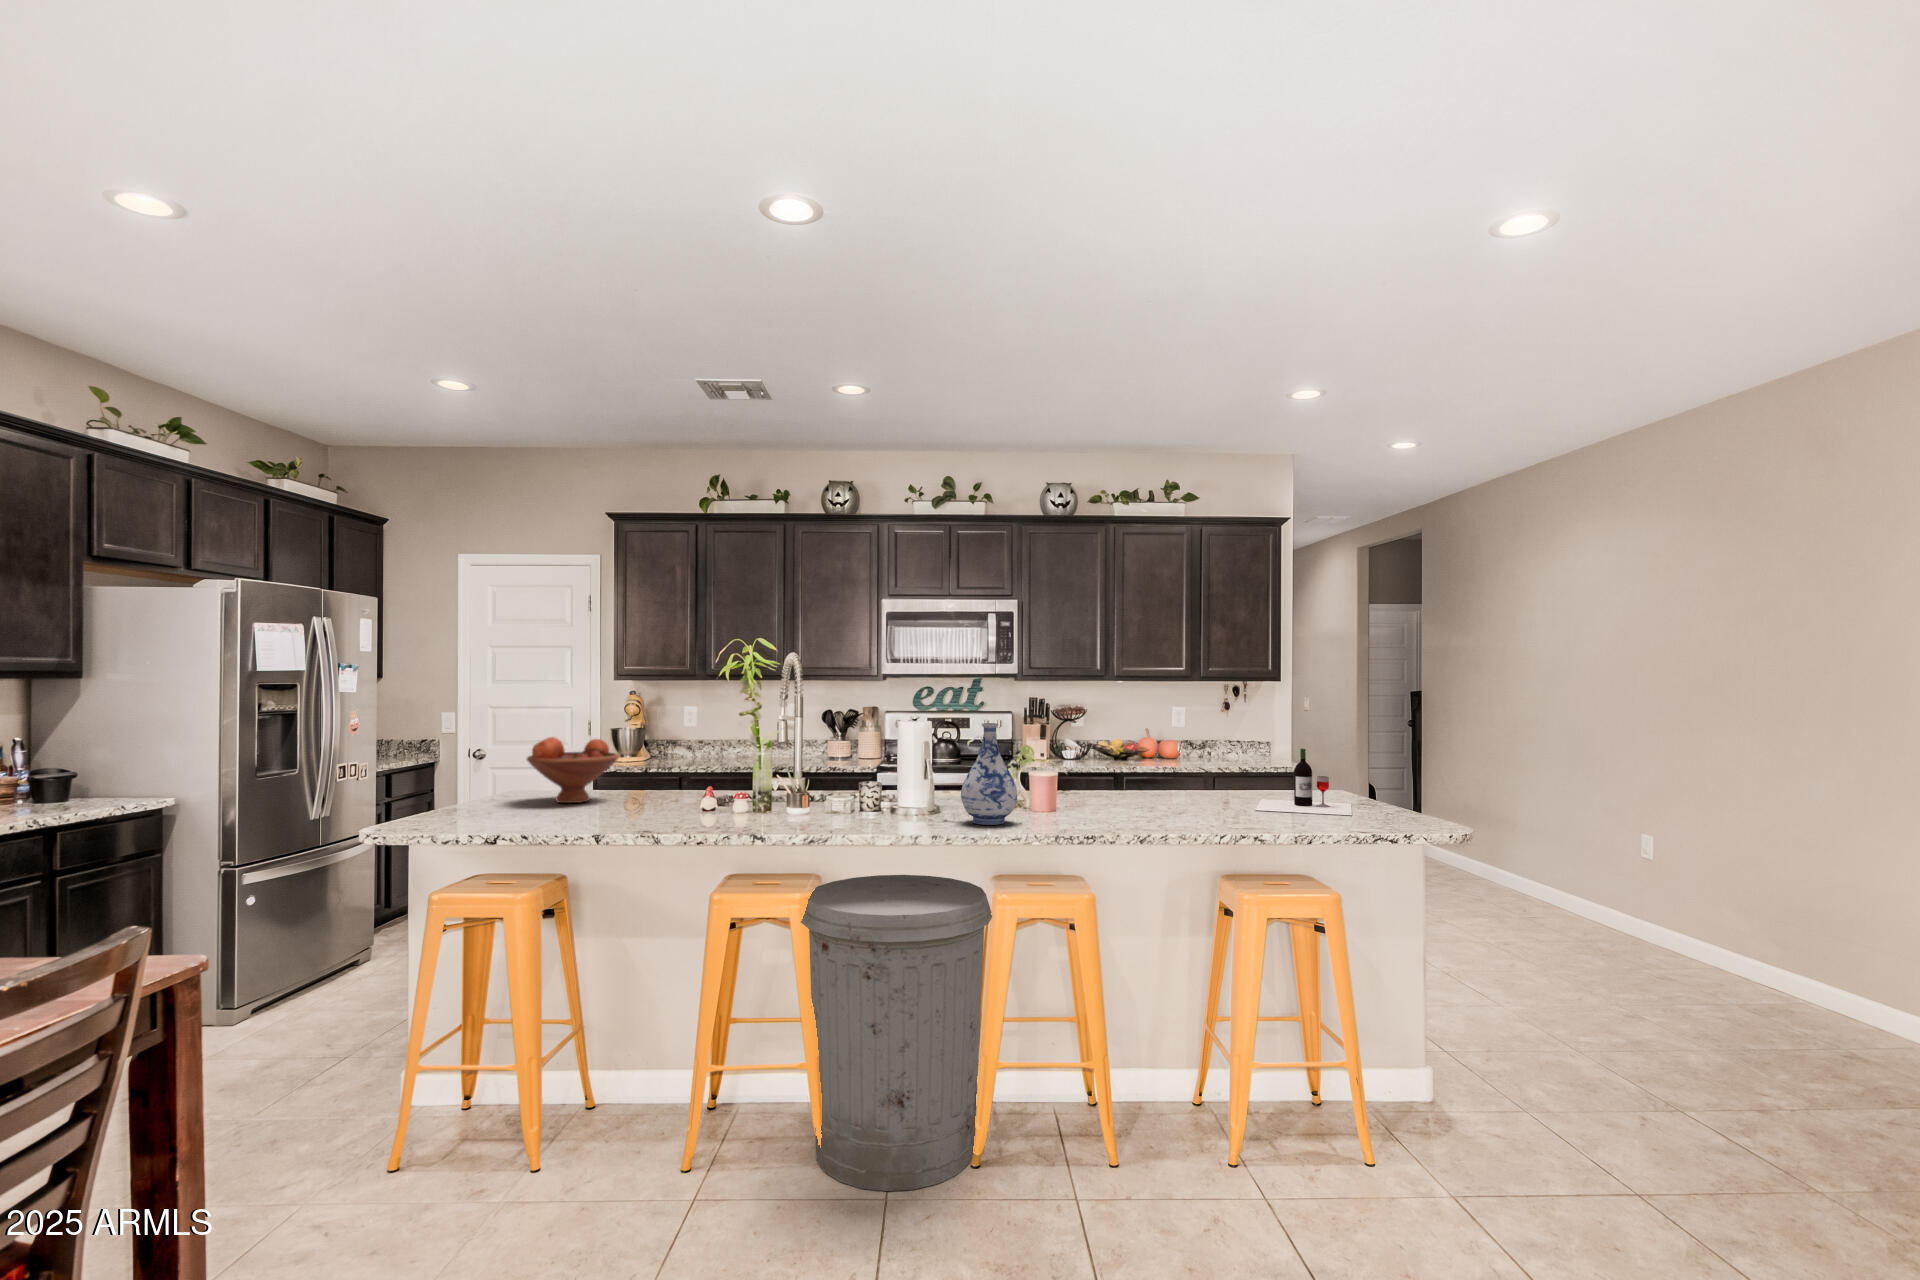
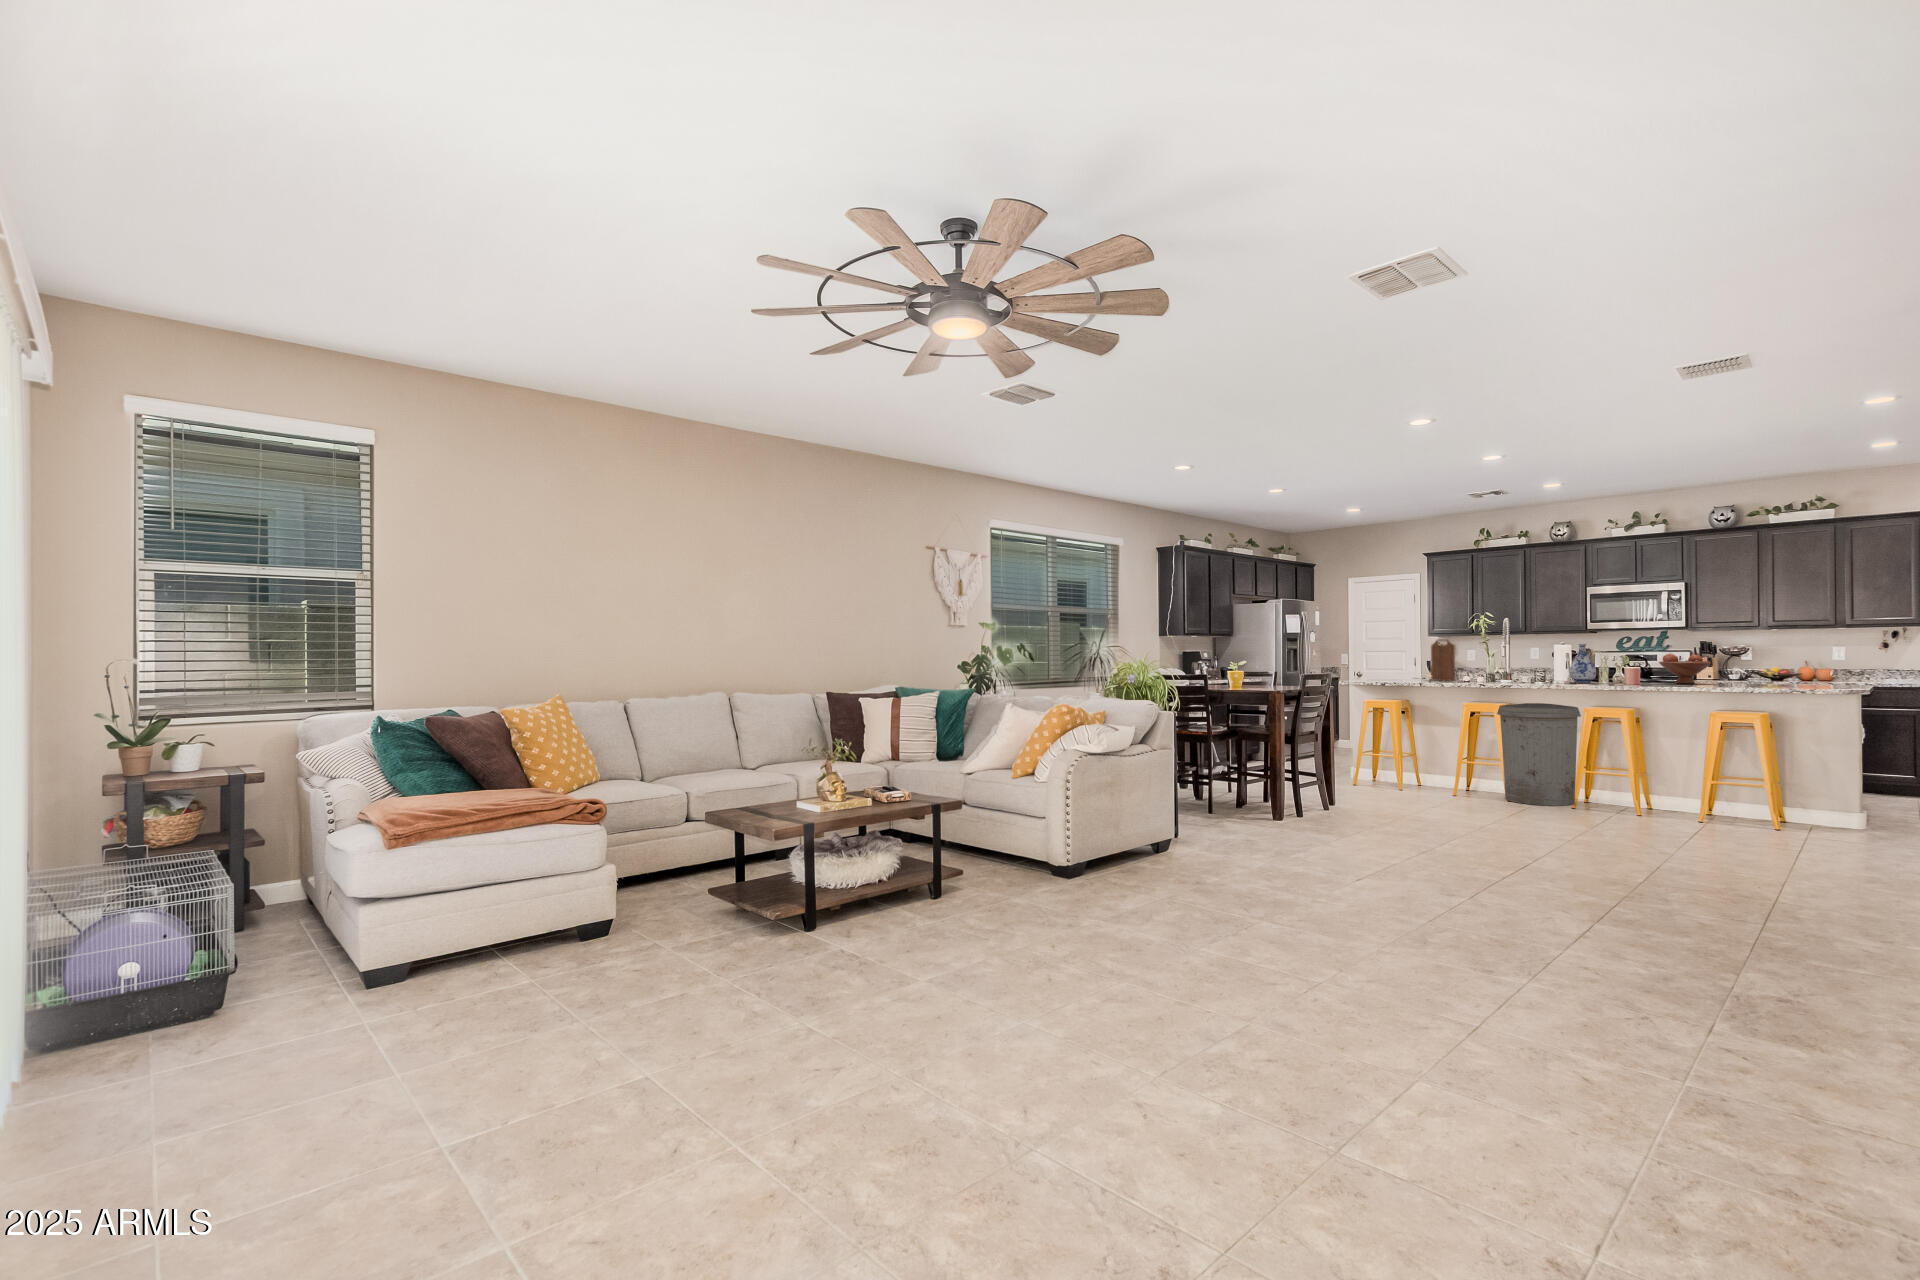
cutting board: none [626,705,690,822] -> present [1431,639,1455,681]
fruit bowl: present [527,737,619,803] -> present [1659,653,1711,684]
wine bottle: present [1255,749,1352,815] -> none [1741,657,1817,686]

